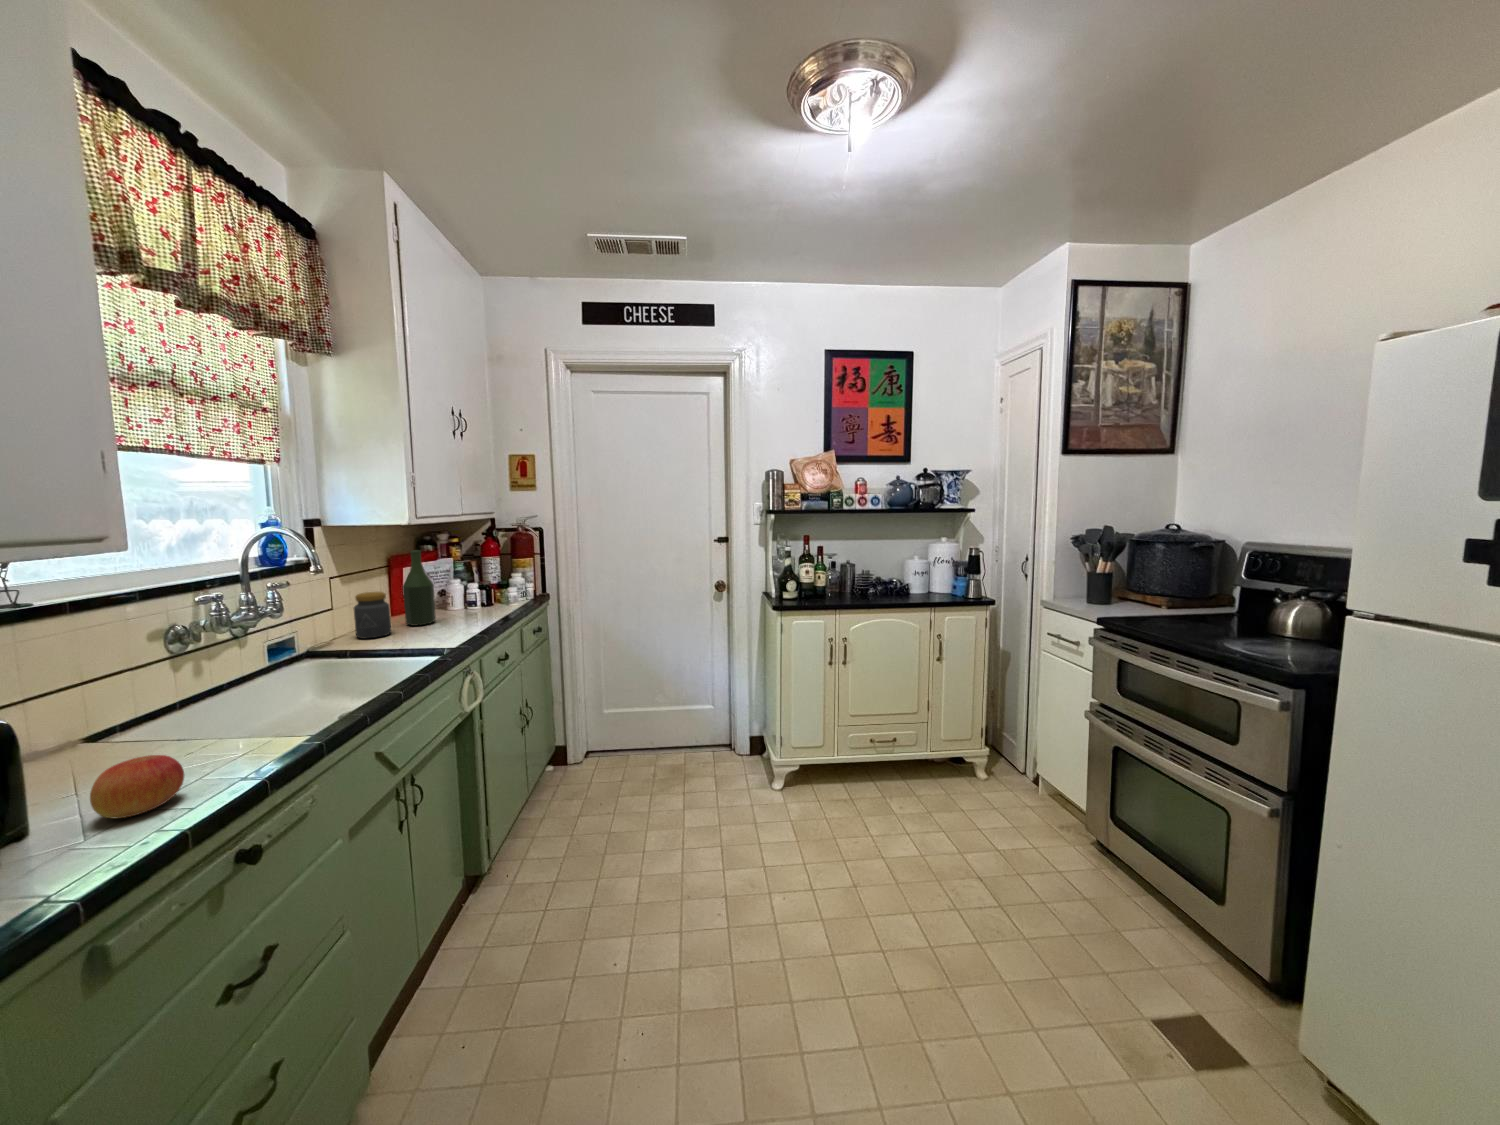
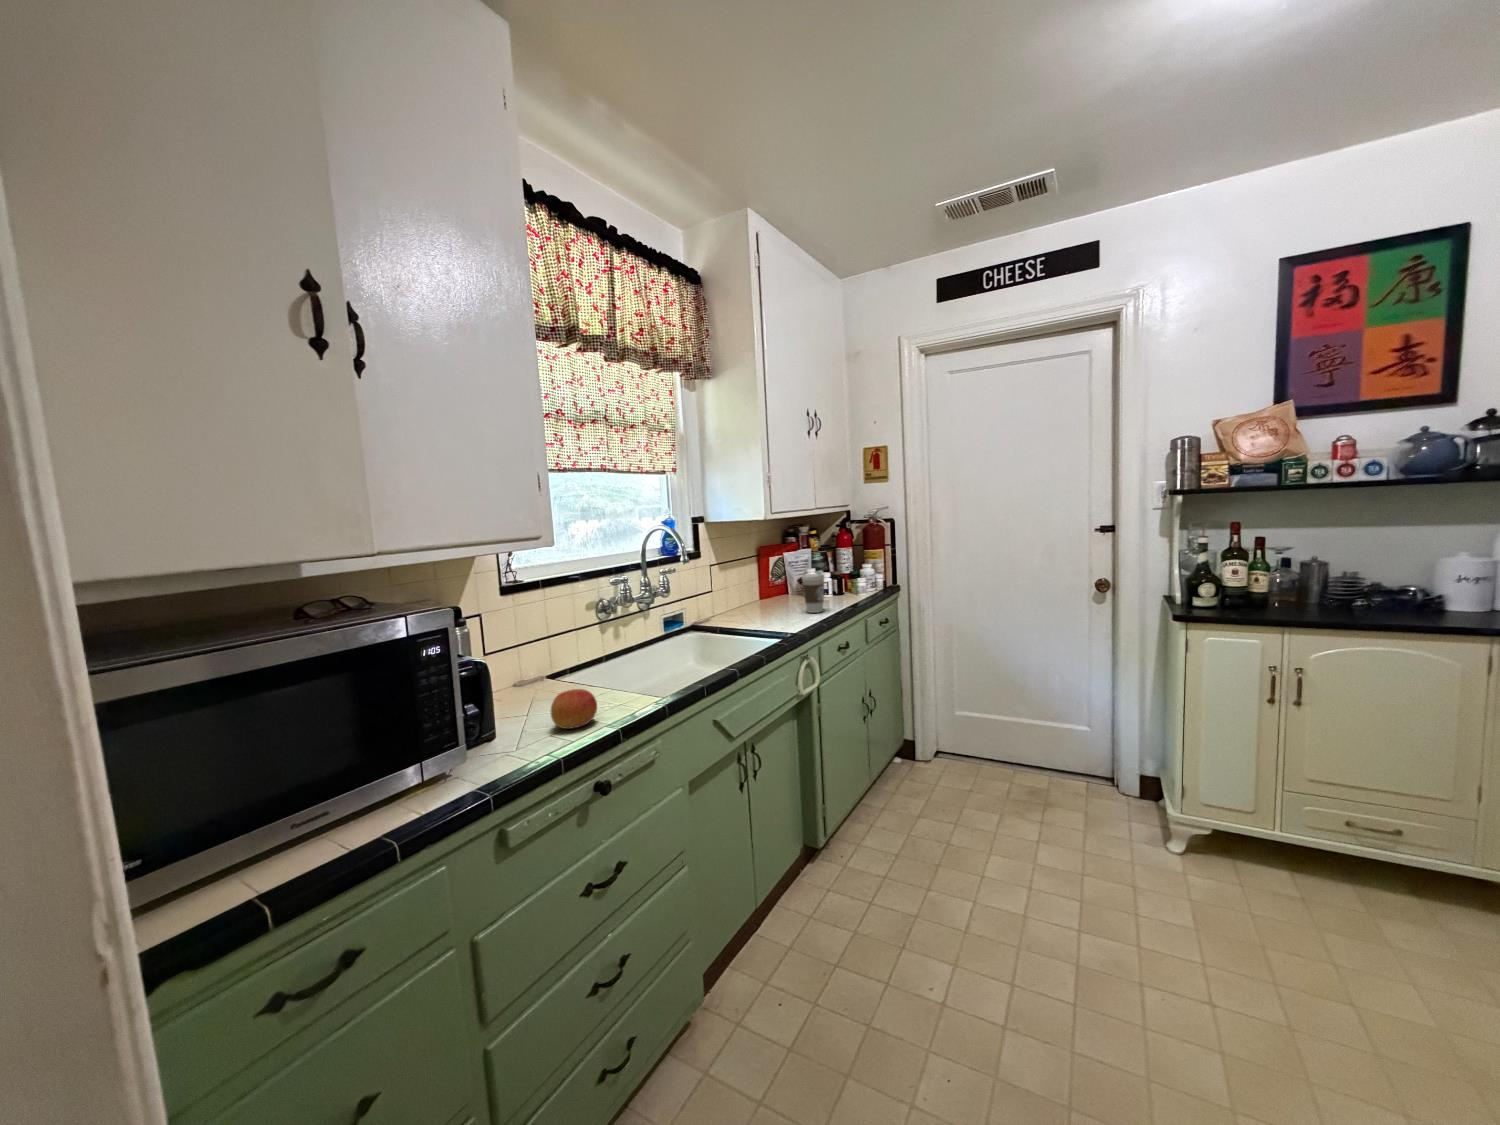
bottle: present [403,550,436,626] -> none [763,542,789,609]
coffee cup: none [453,584,481,626] -> present [802,574,824,613]
jar: present [353,592,391,639] -> none [726,578,753,618]

